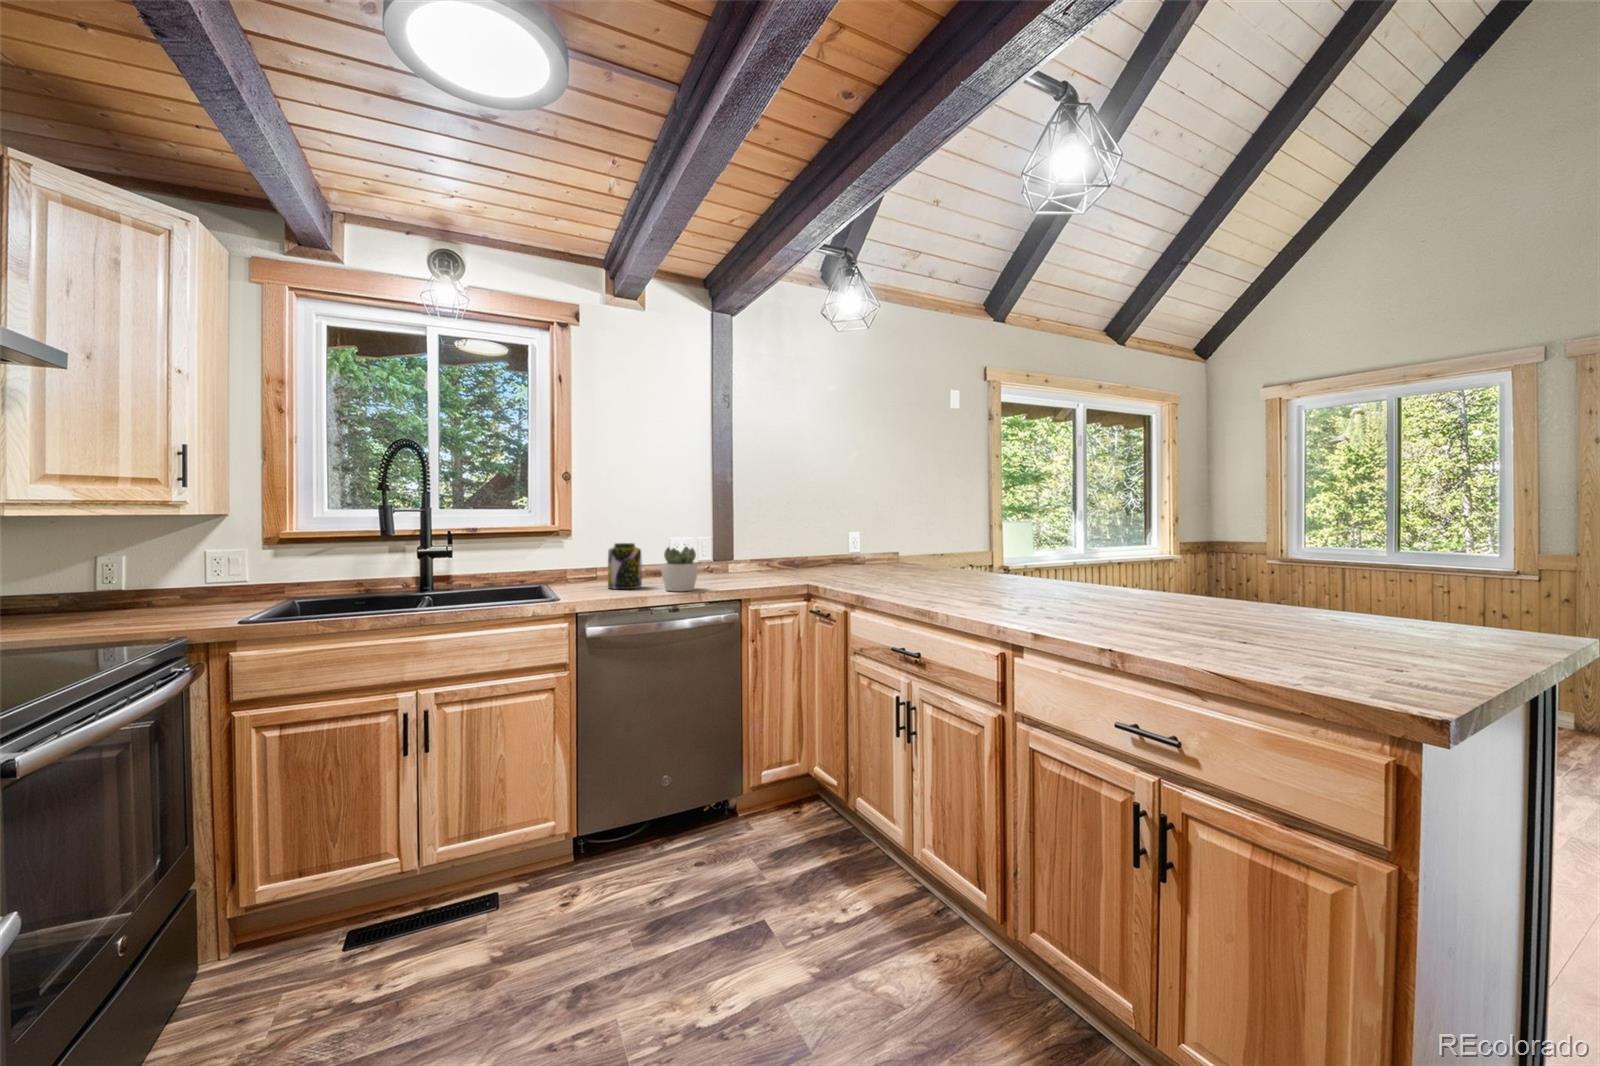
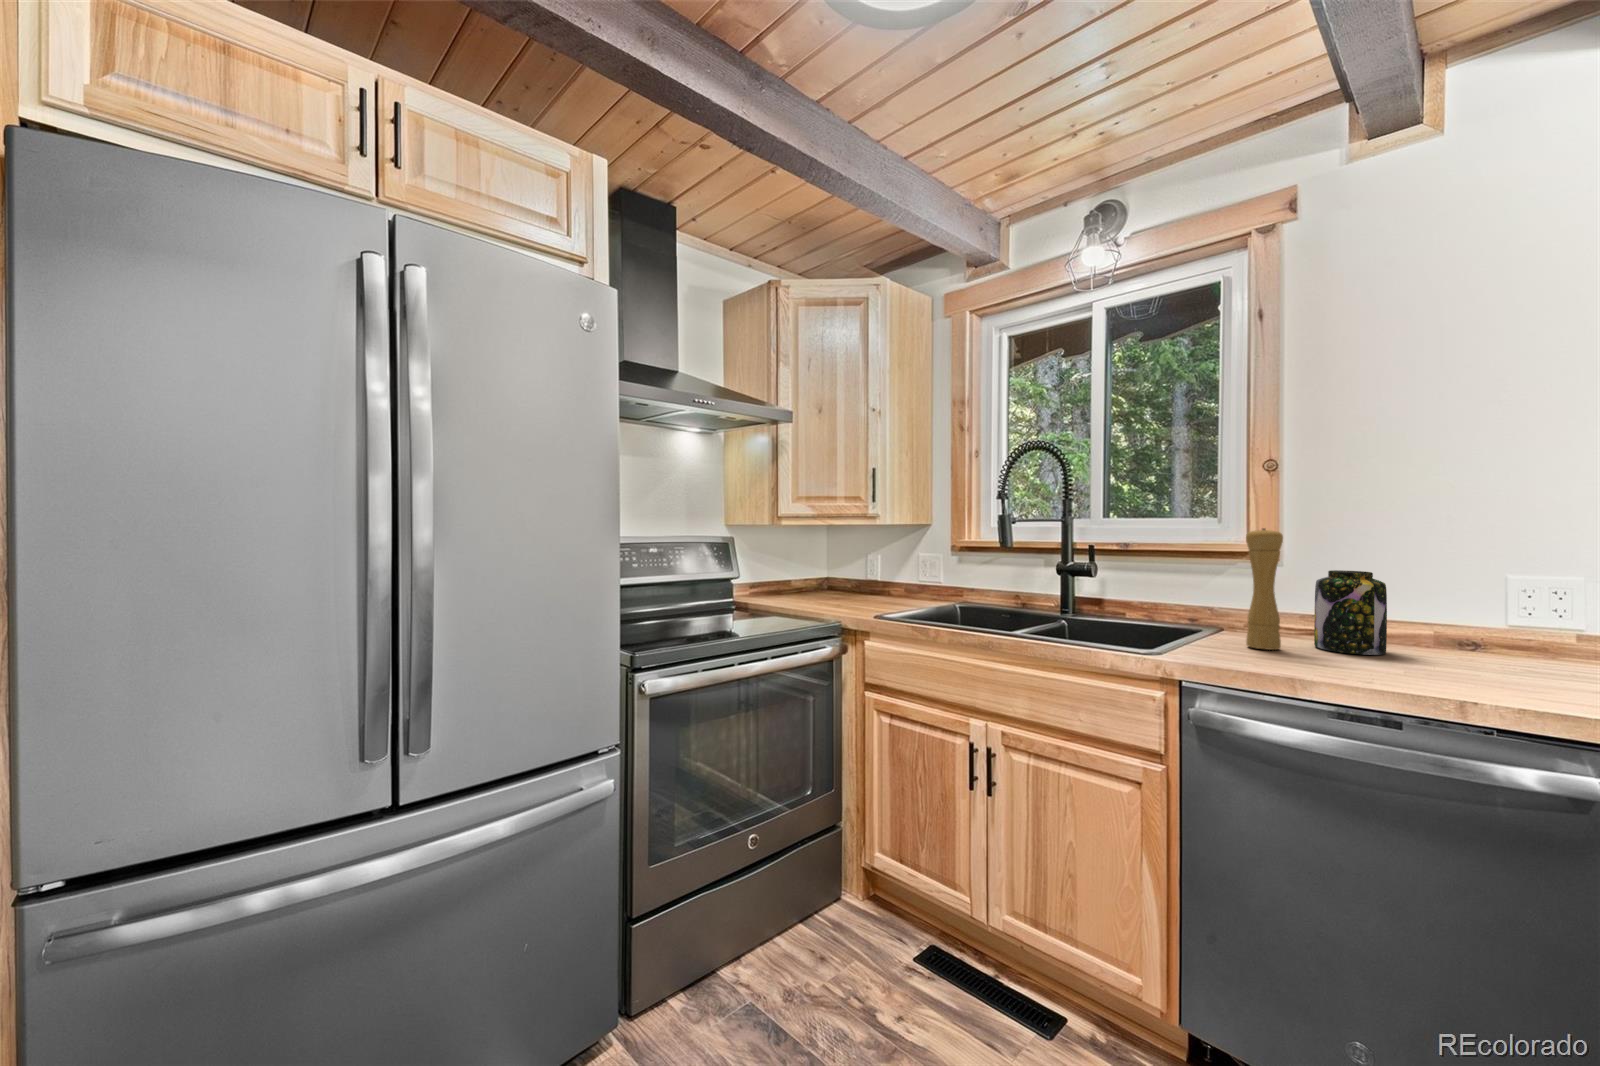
pepper mill: none [581,519,601,594] -> present [1246,528,1283,650]
succulent plant: present [662,547,698,591] -> none [1406,583,1517,680]

